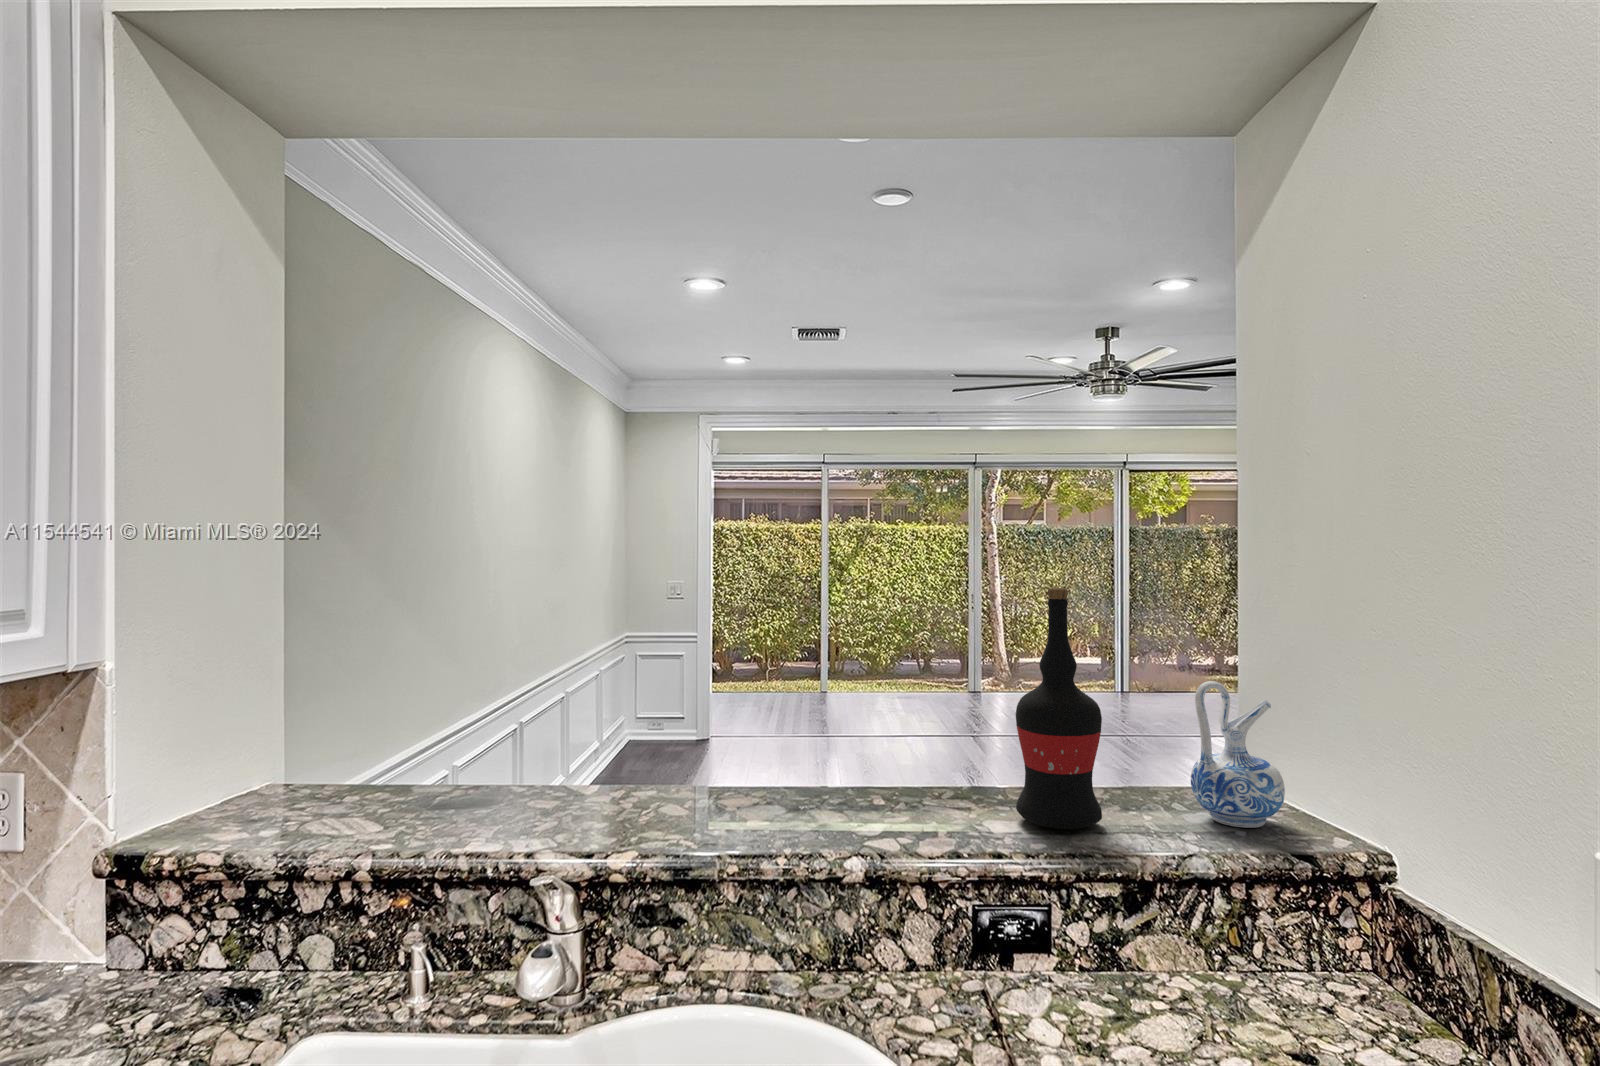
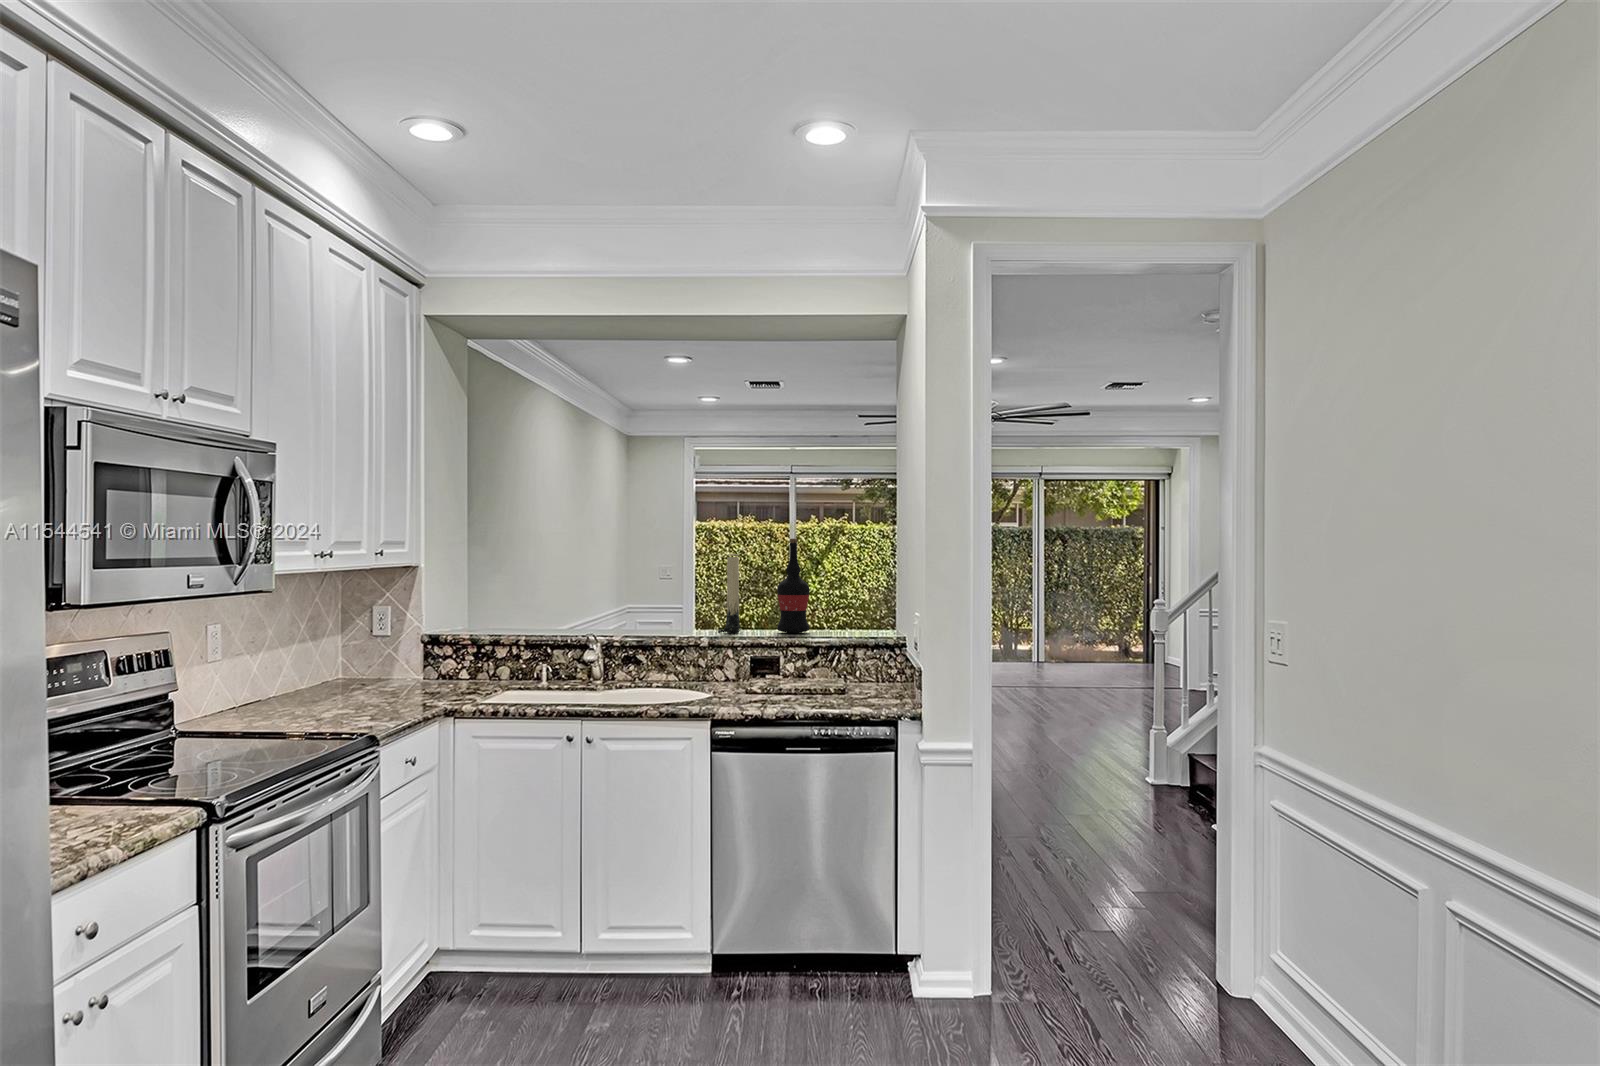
candle: none [875,628,932,831] -> present [718,554,741,633]
ceramic pitcher: present [1191,681,1285,828] -> none [849,577,883,634]

